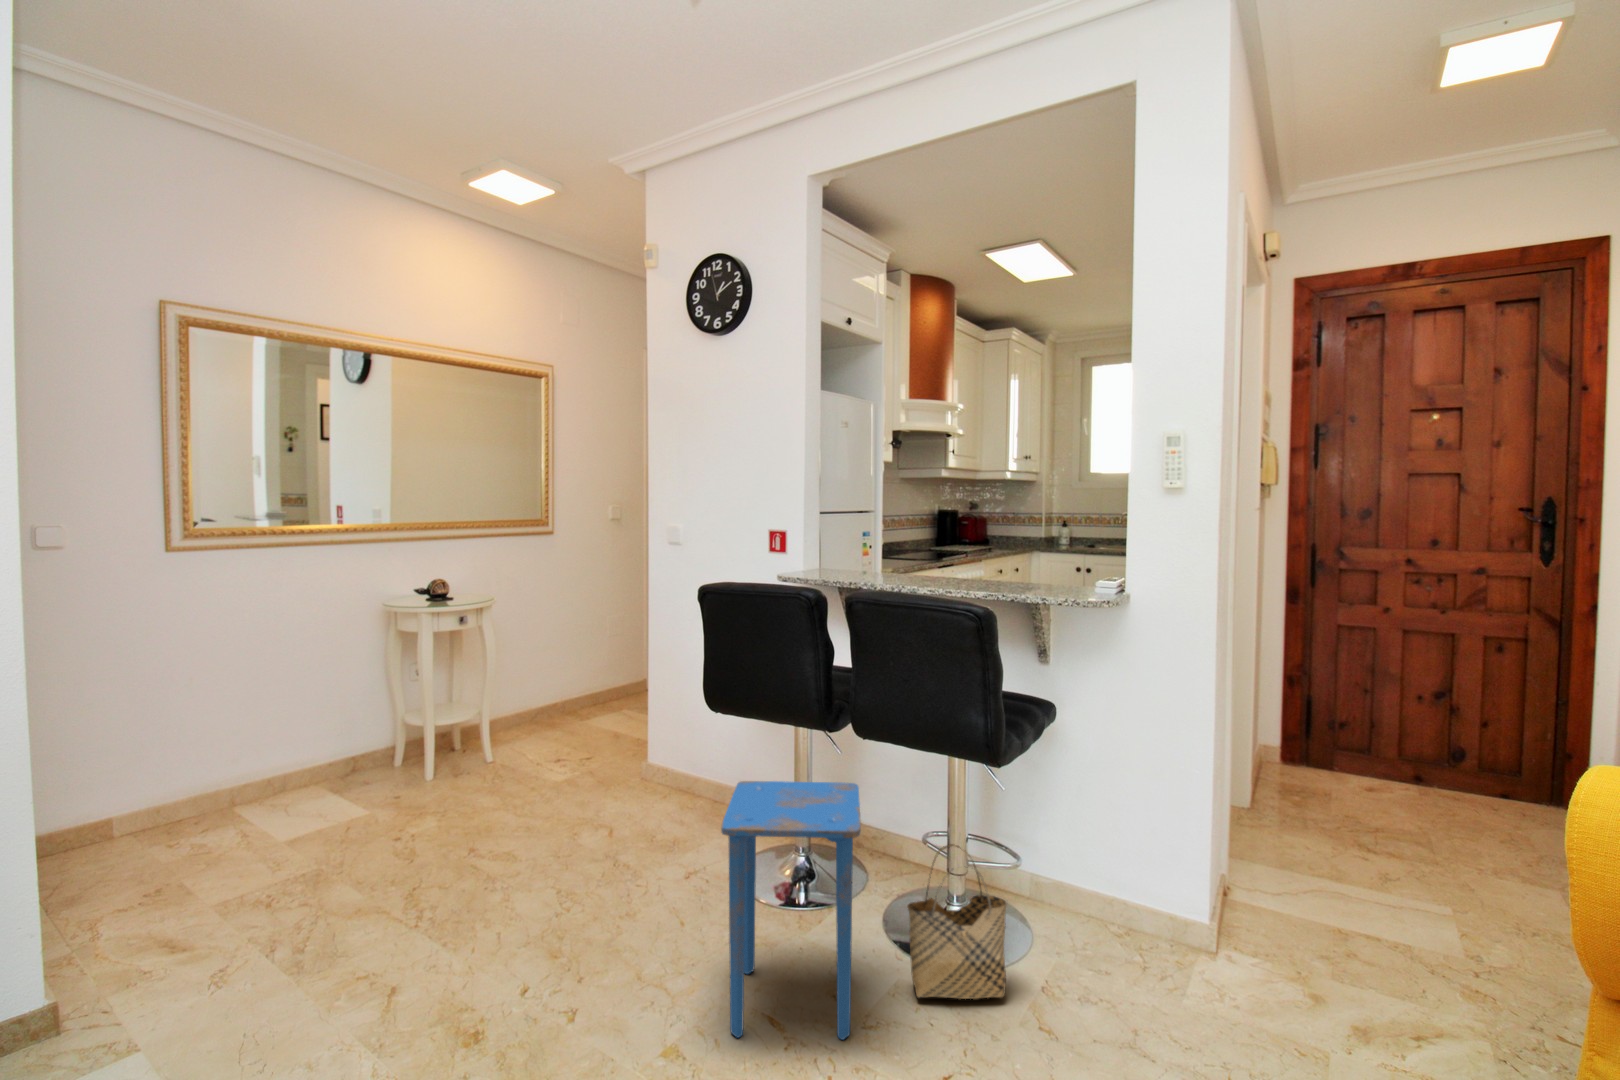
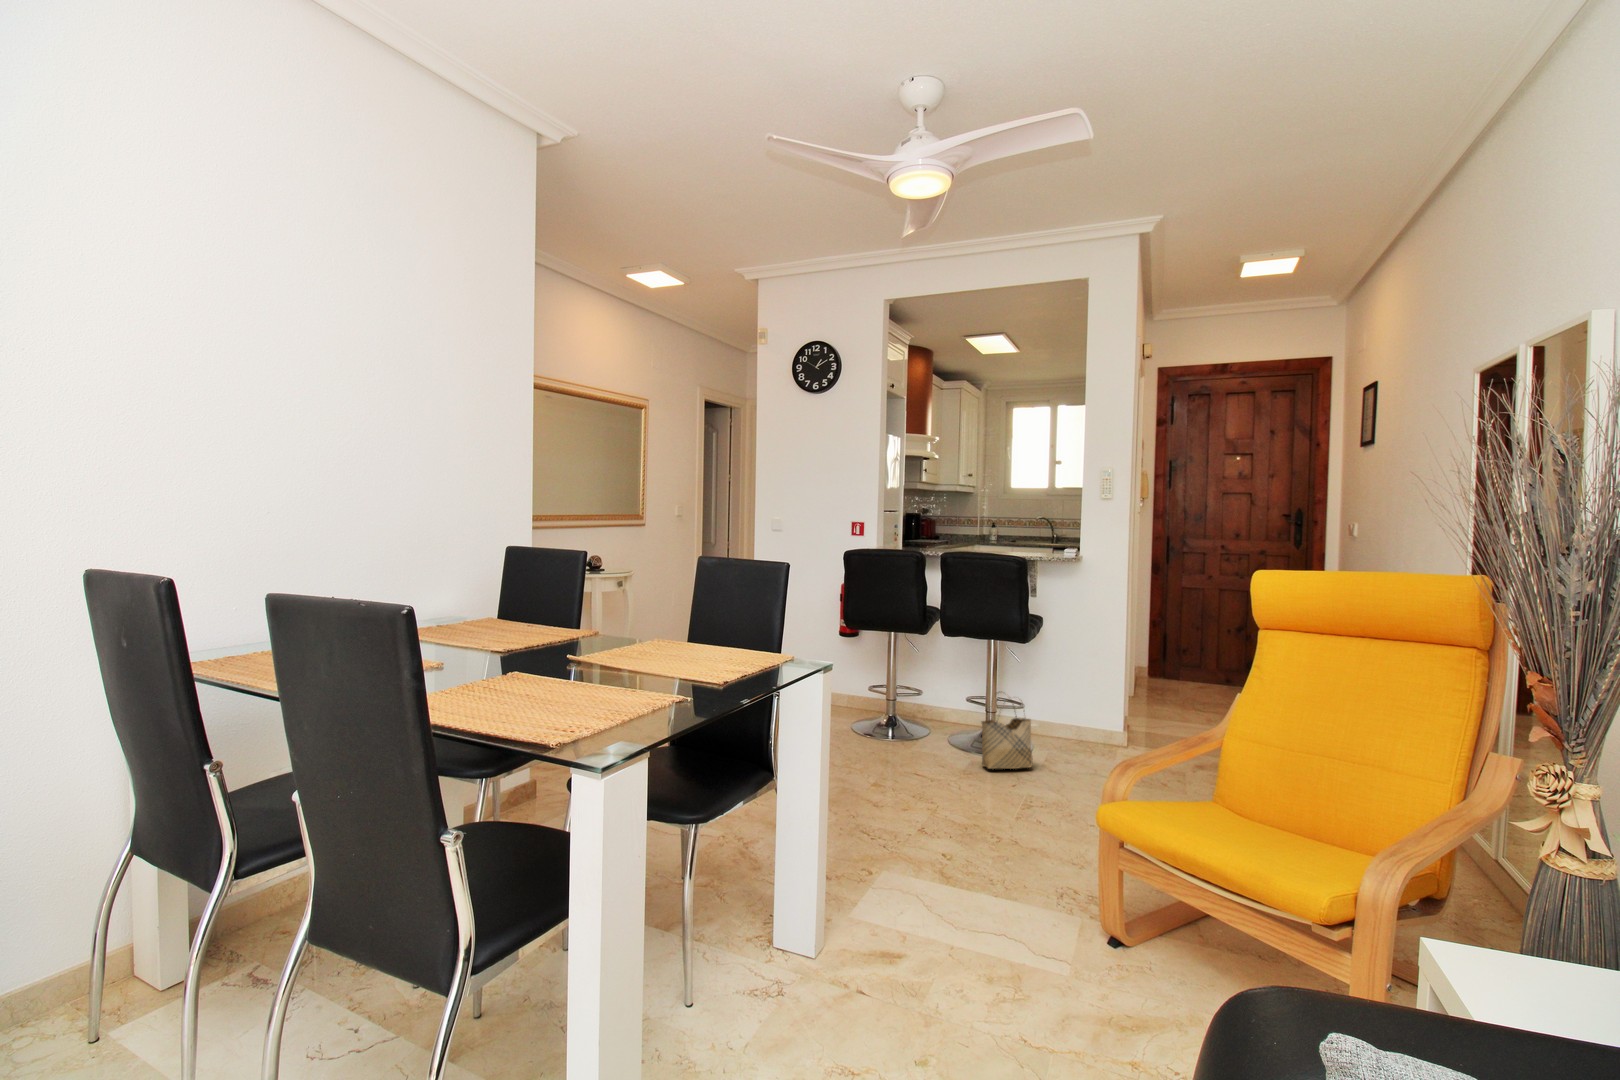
side table: present [721,781,861,1040] -> none [886,659,971,785]

